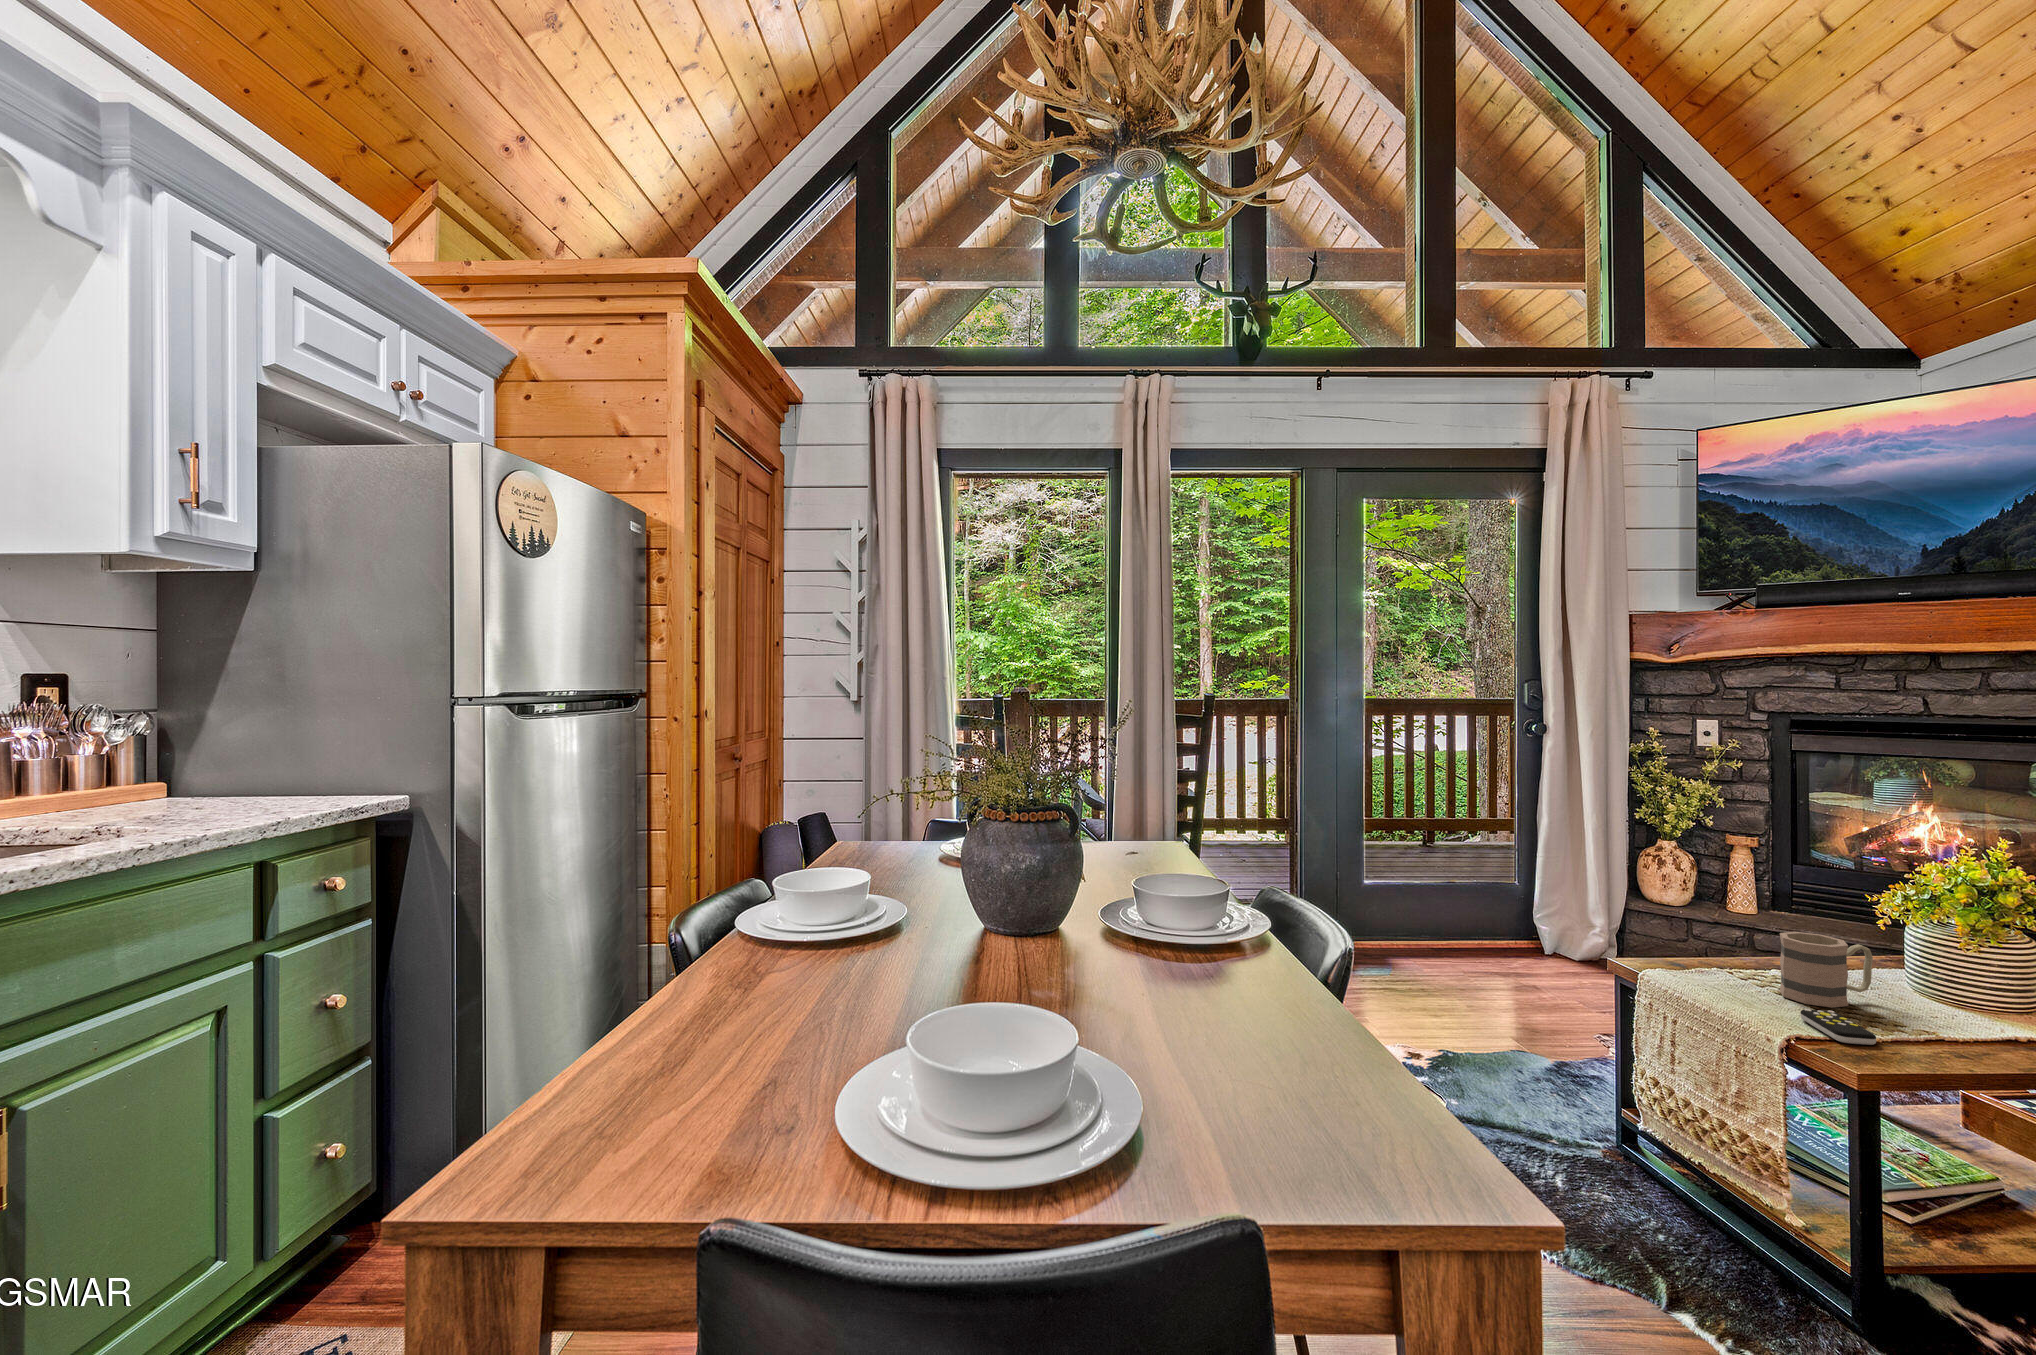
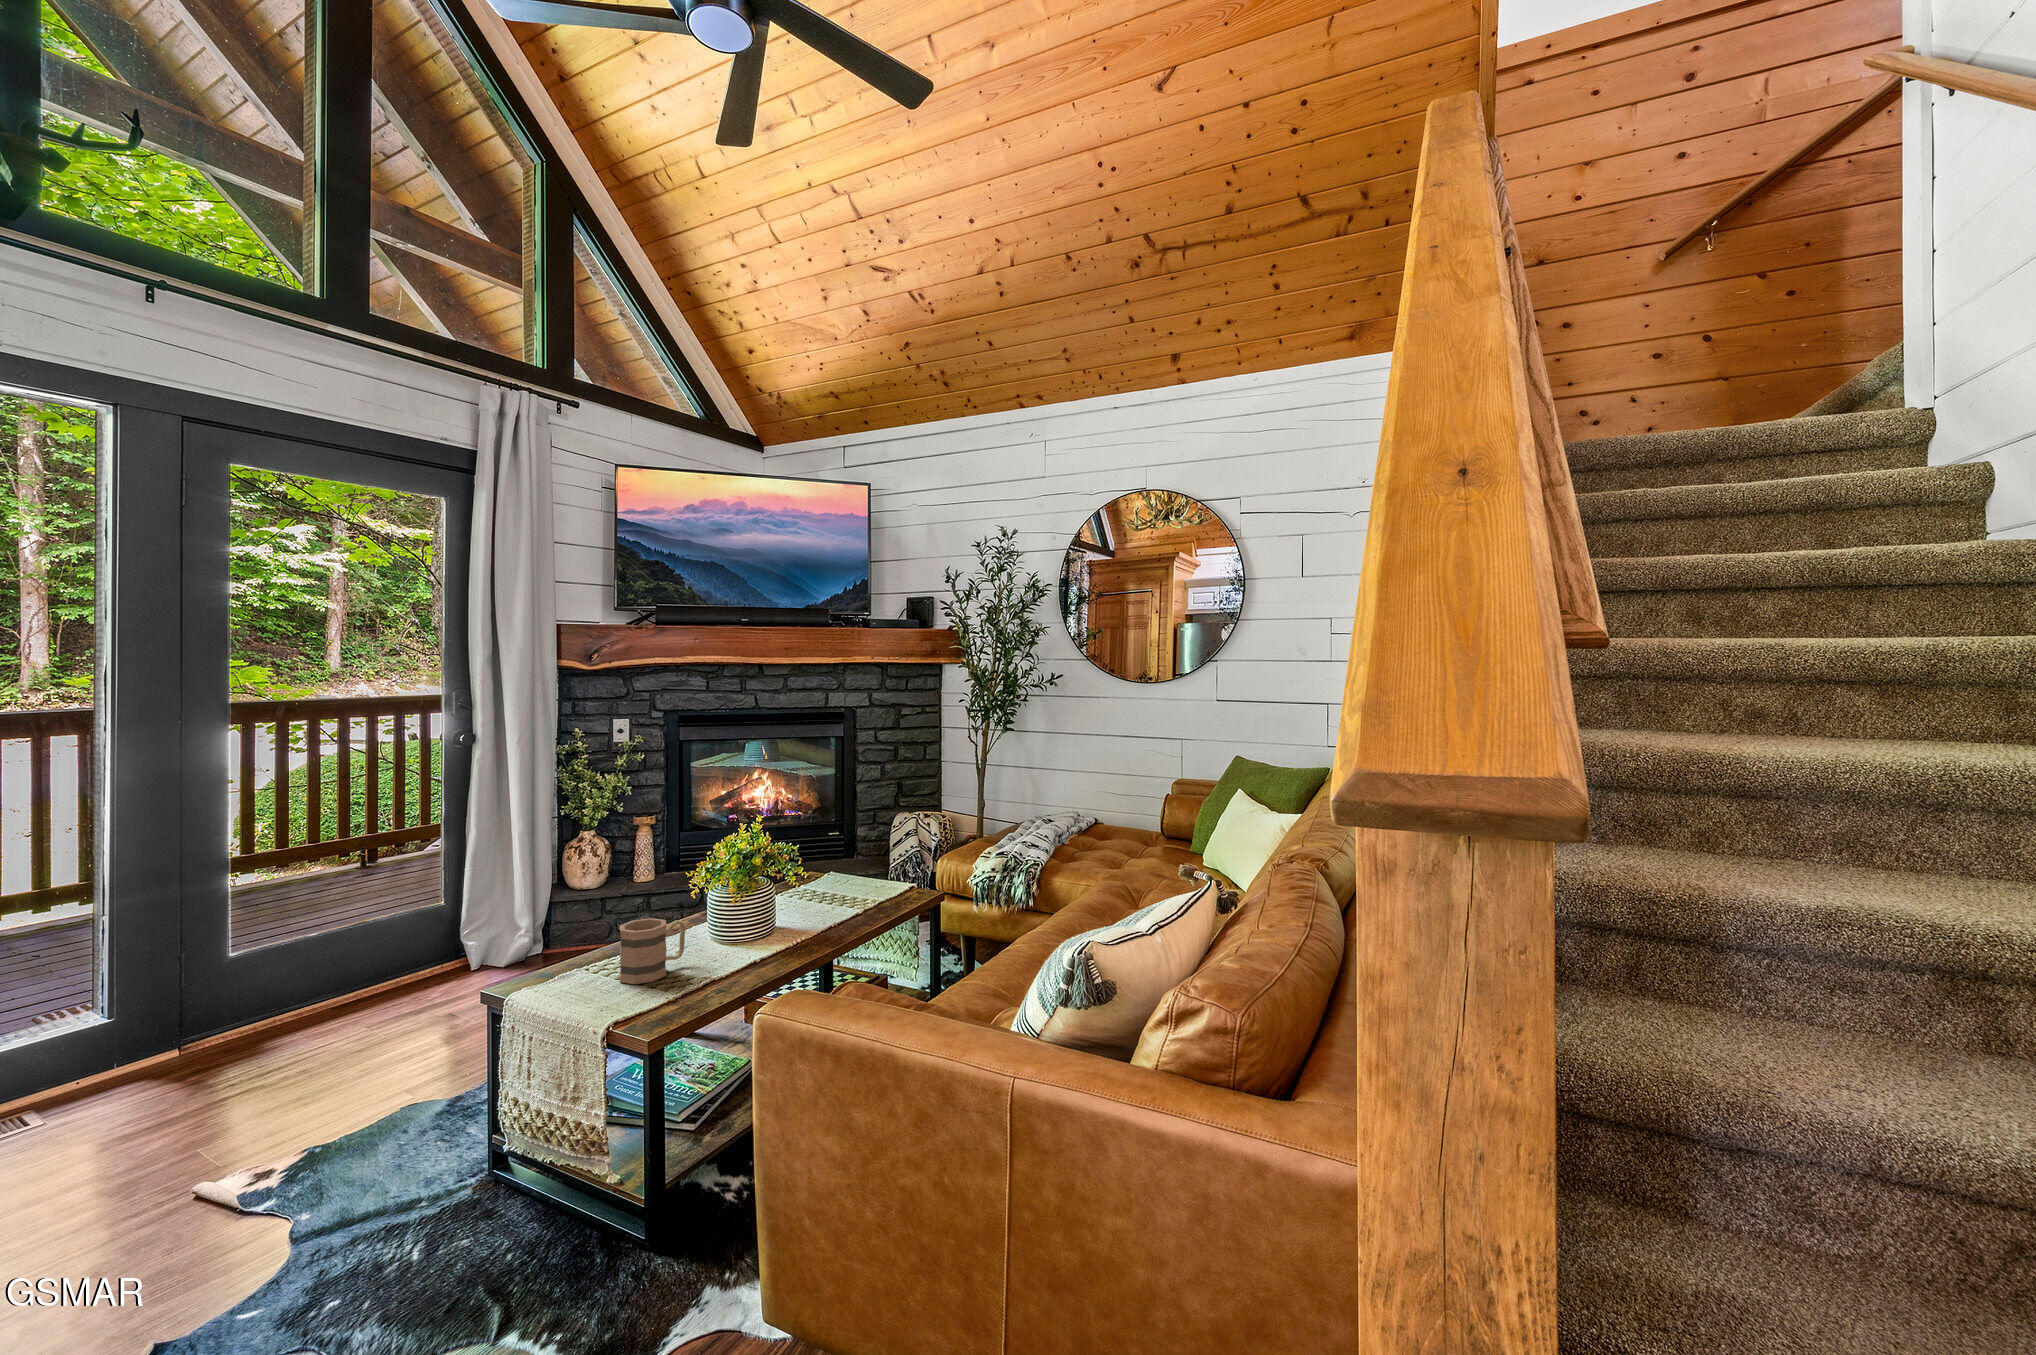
remote control: present [1800,1009,1876,1045] -> none [625,988,673,1018]

